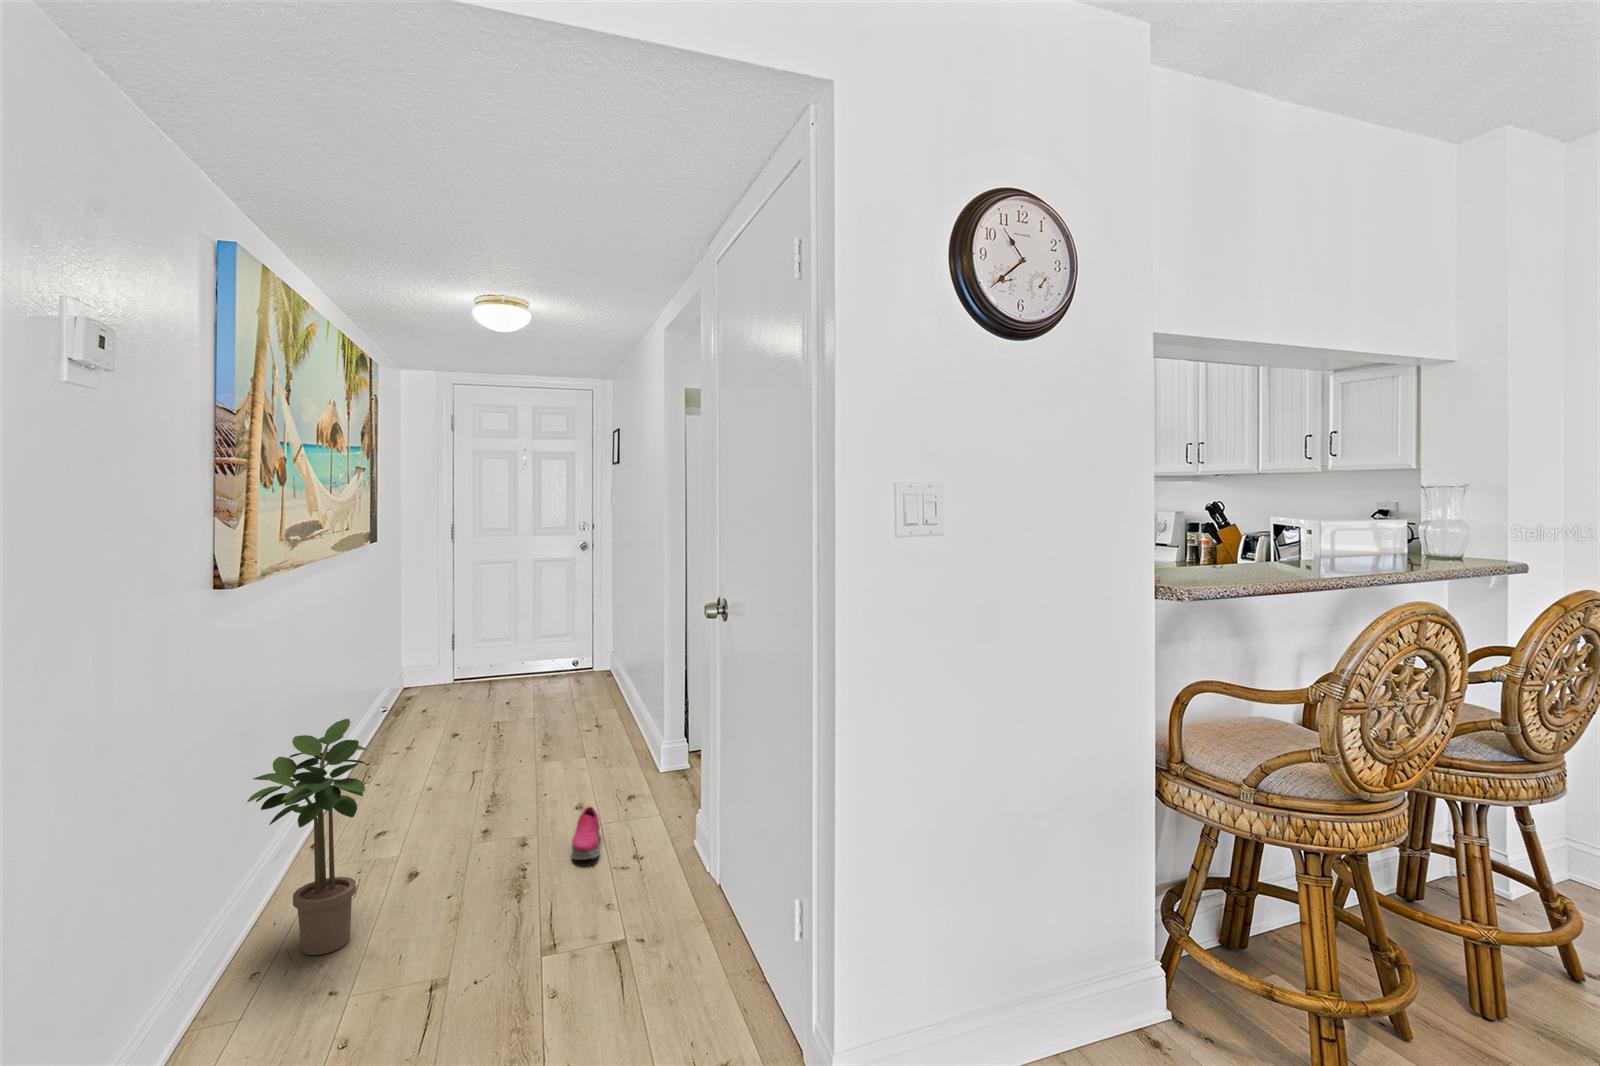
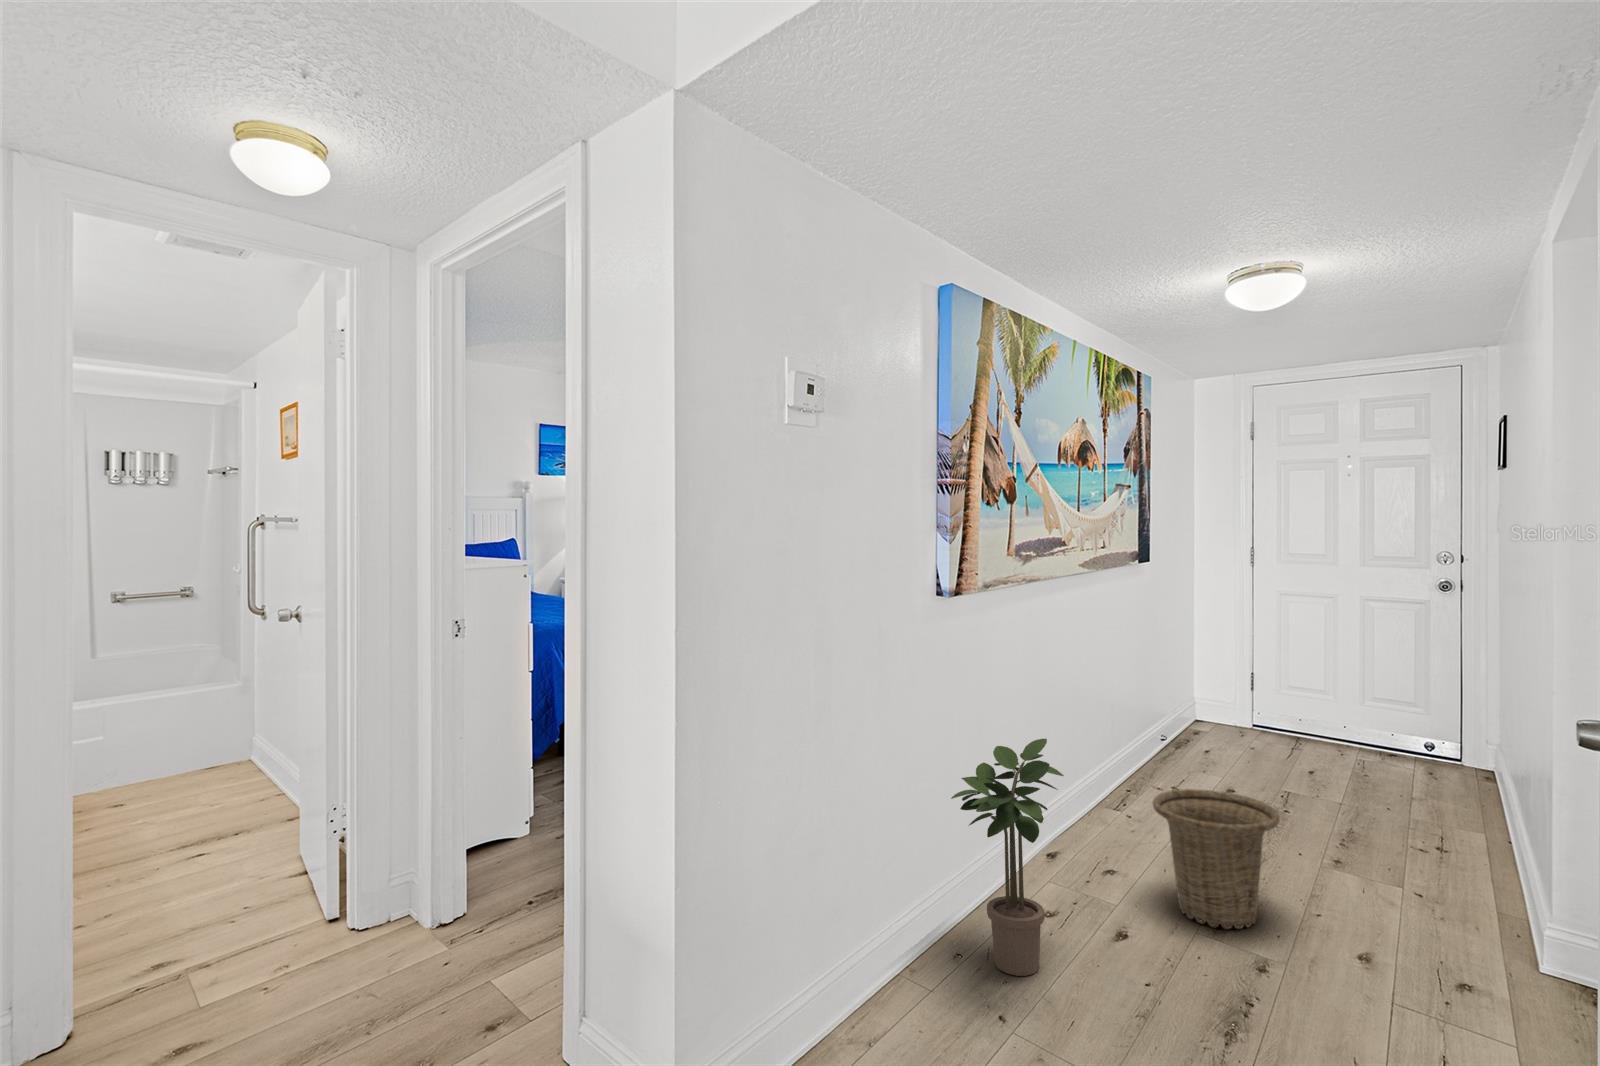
basket: none [431,735,532,847] -> present [1153,789,1280,929]
shoe: present [571,807,600,860] -> none [1320,928,1378,1006]

